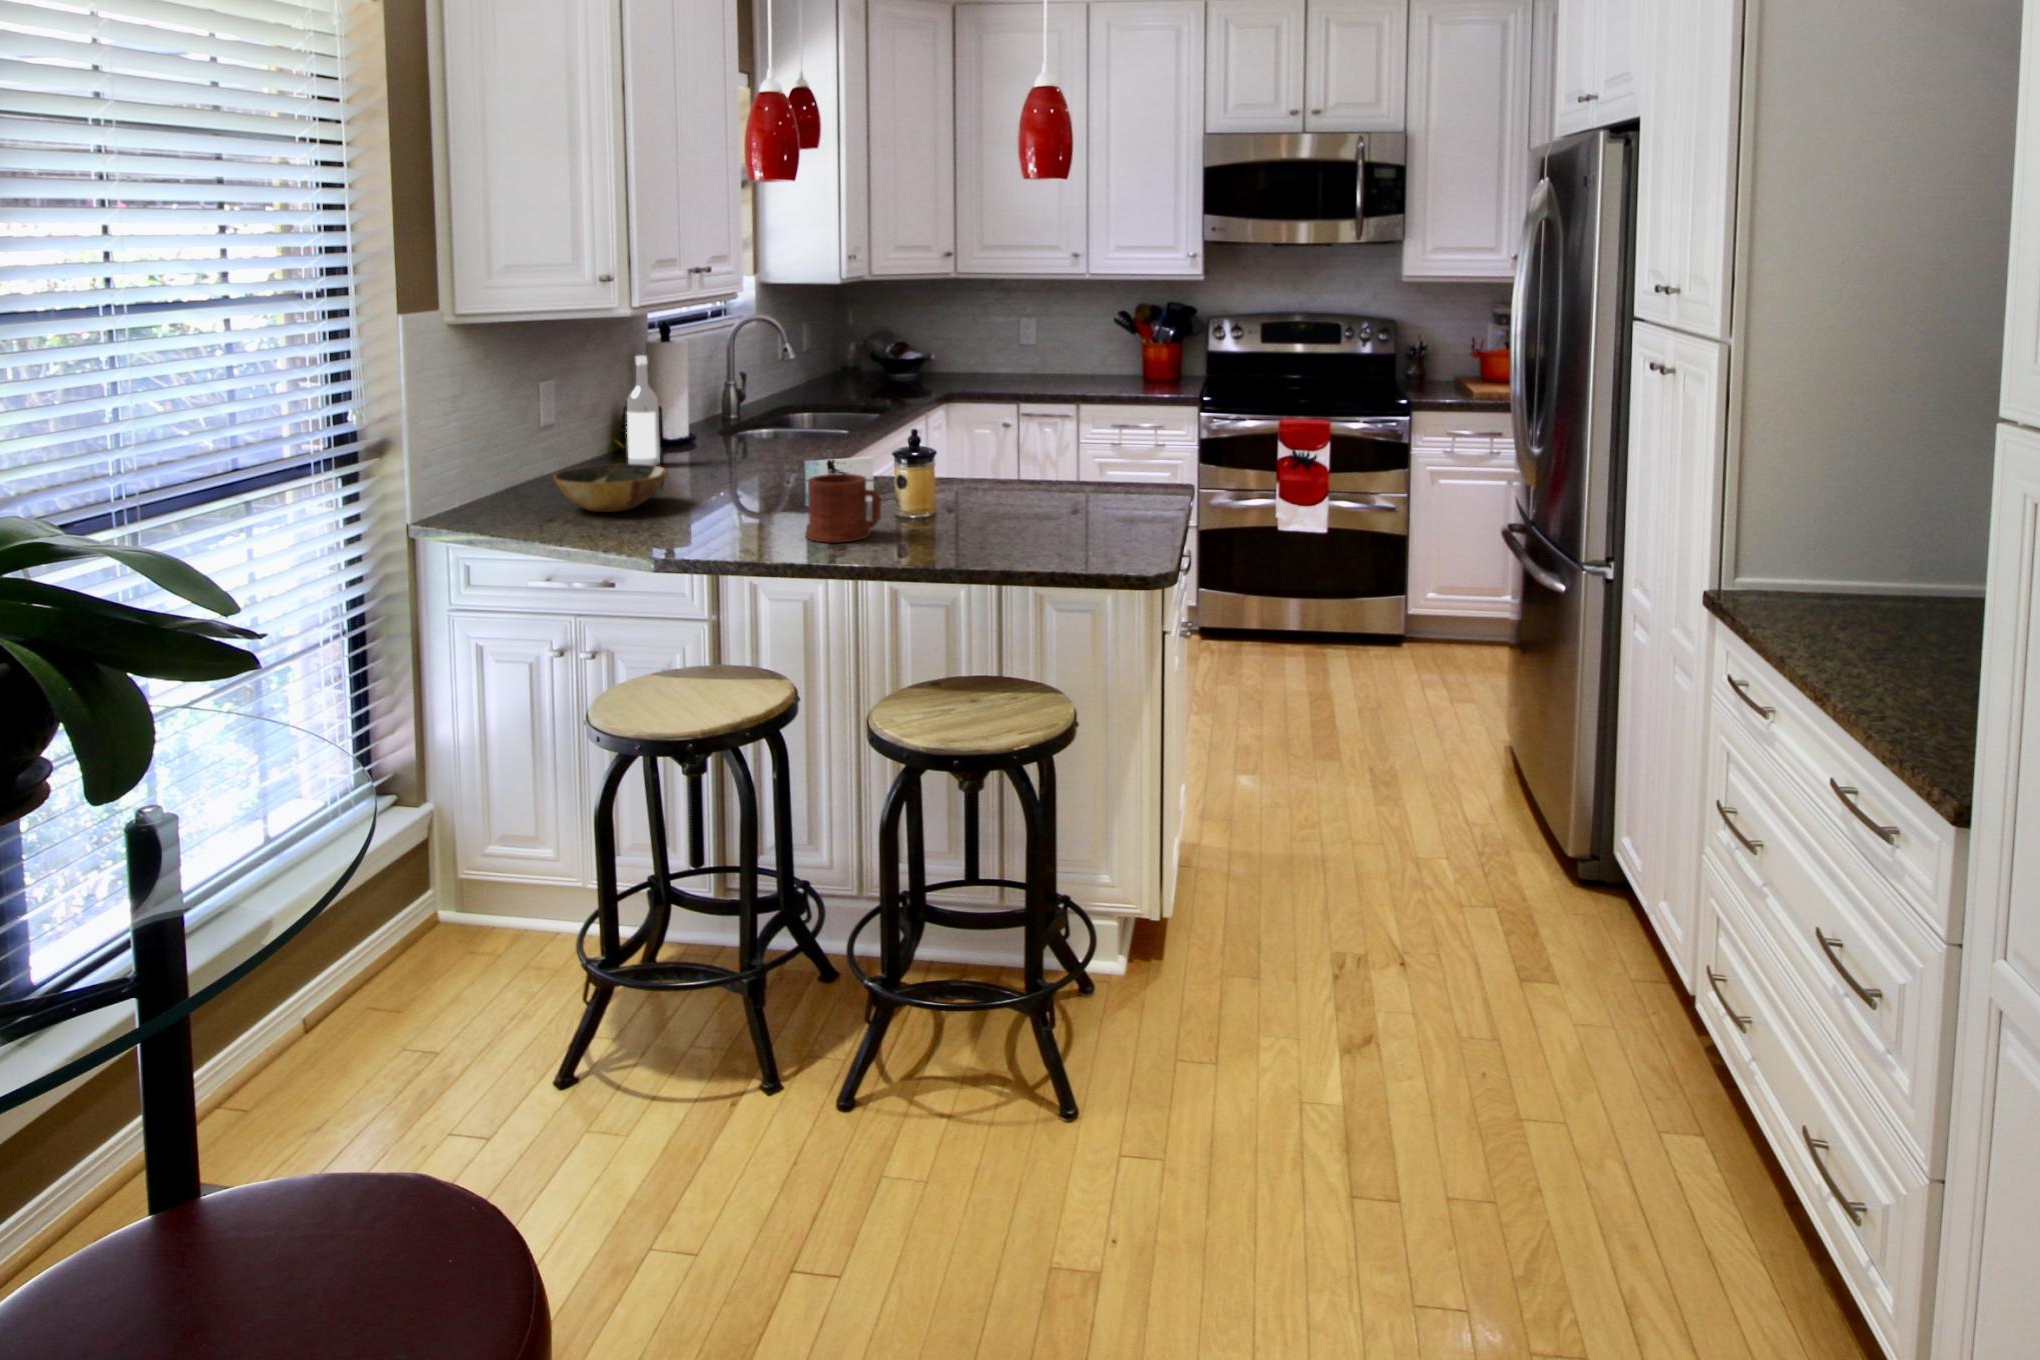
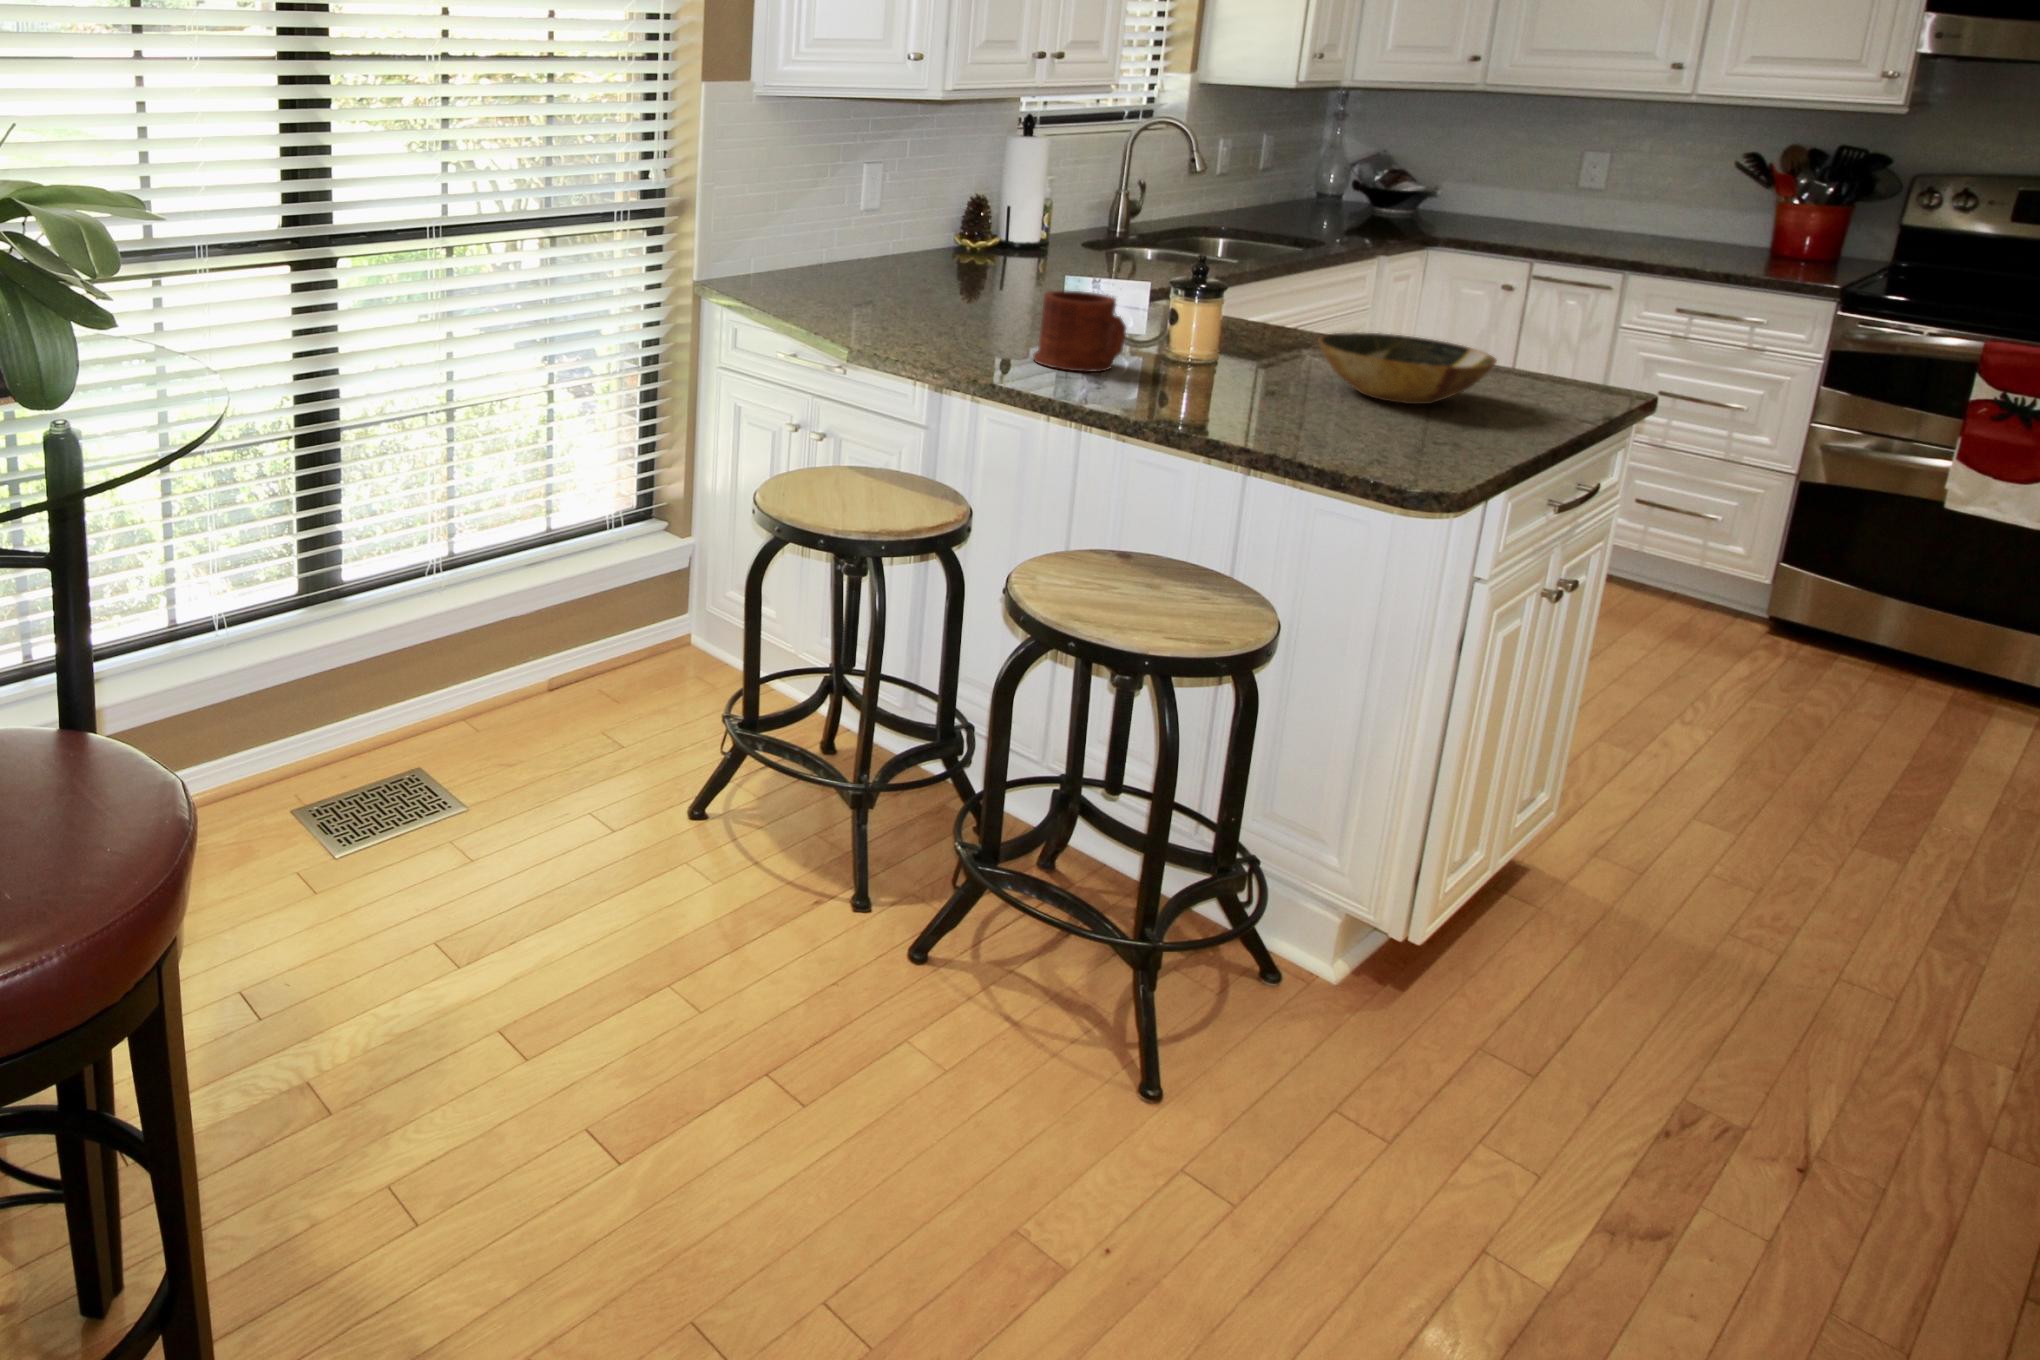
wine bottle: present [627,356,660,466] -> none [946,145,986,266]
bowl: present [553,464,667,512] -> present [1318,332,1497,404]

